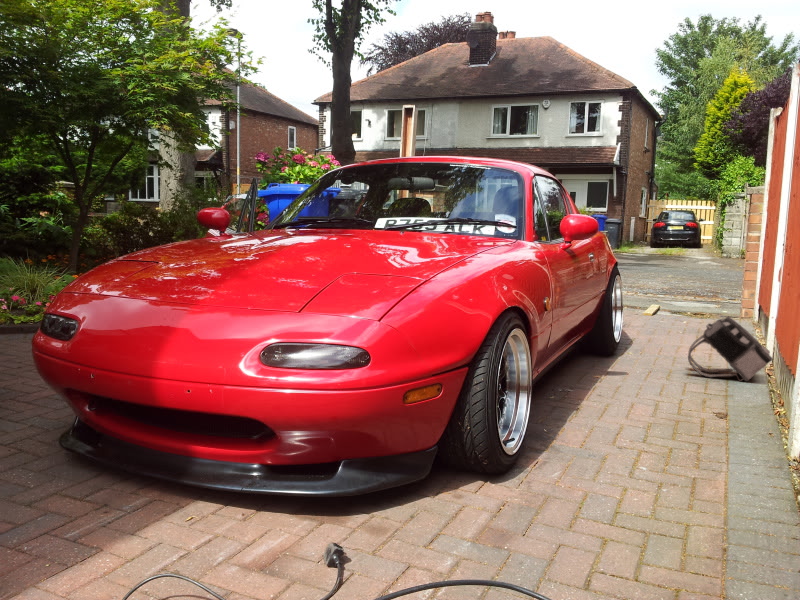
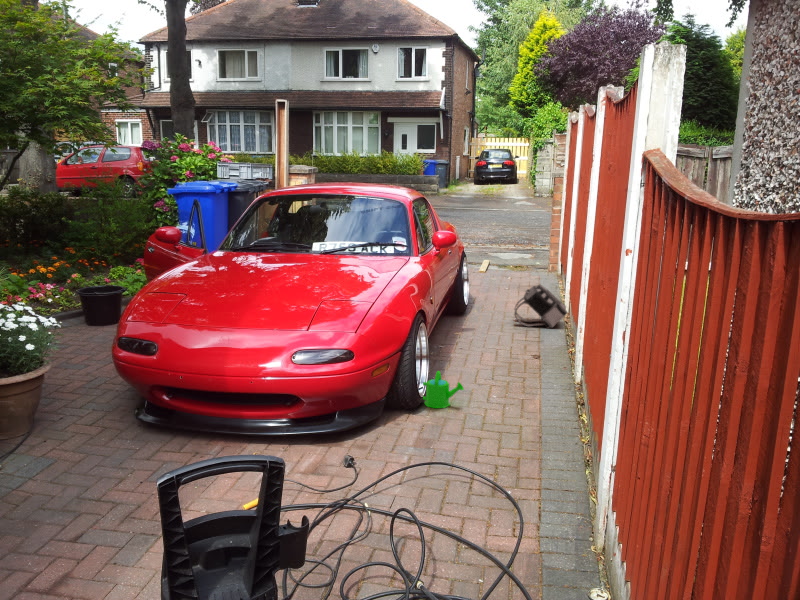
watering can: none [507,413,588,477] -> present [423,371,464,408]

